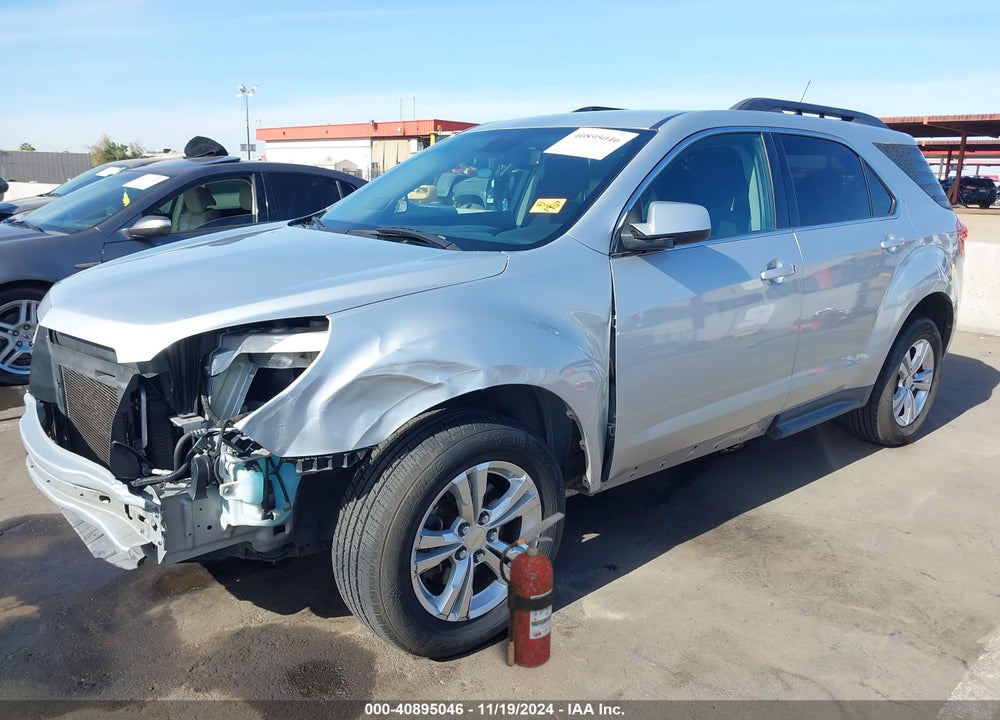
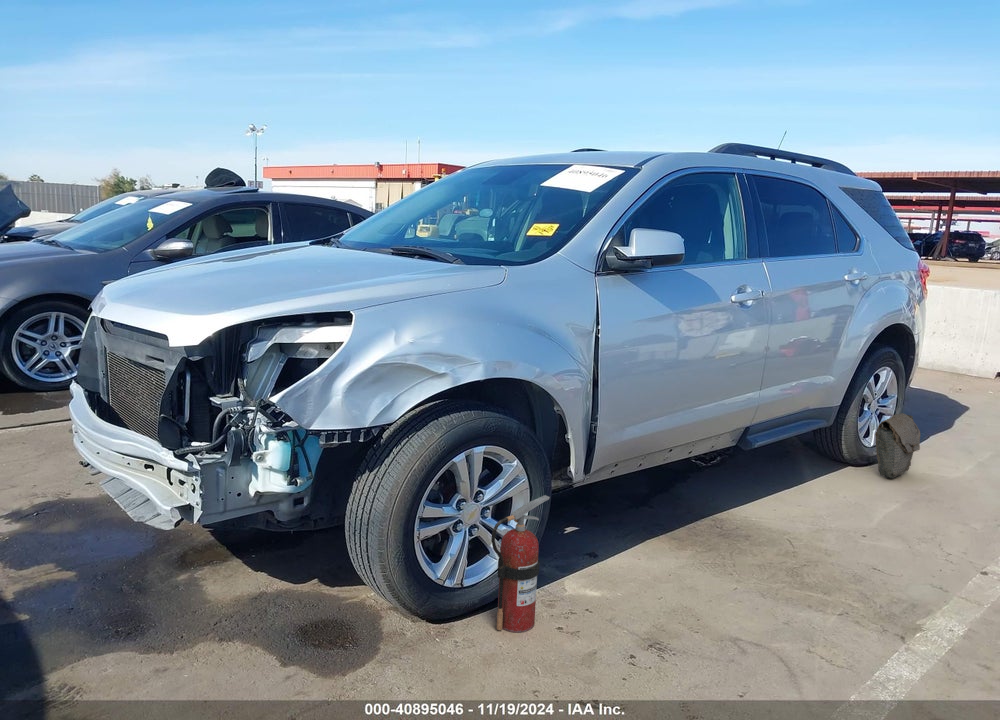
bag: none [911,388,959,459] -> present [875,413,920,478]

